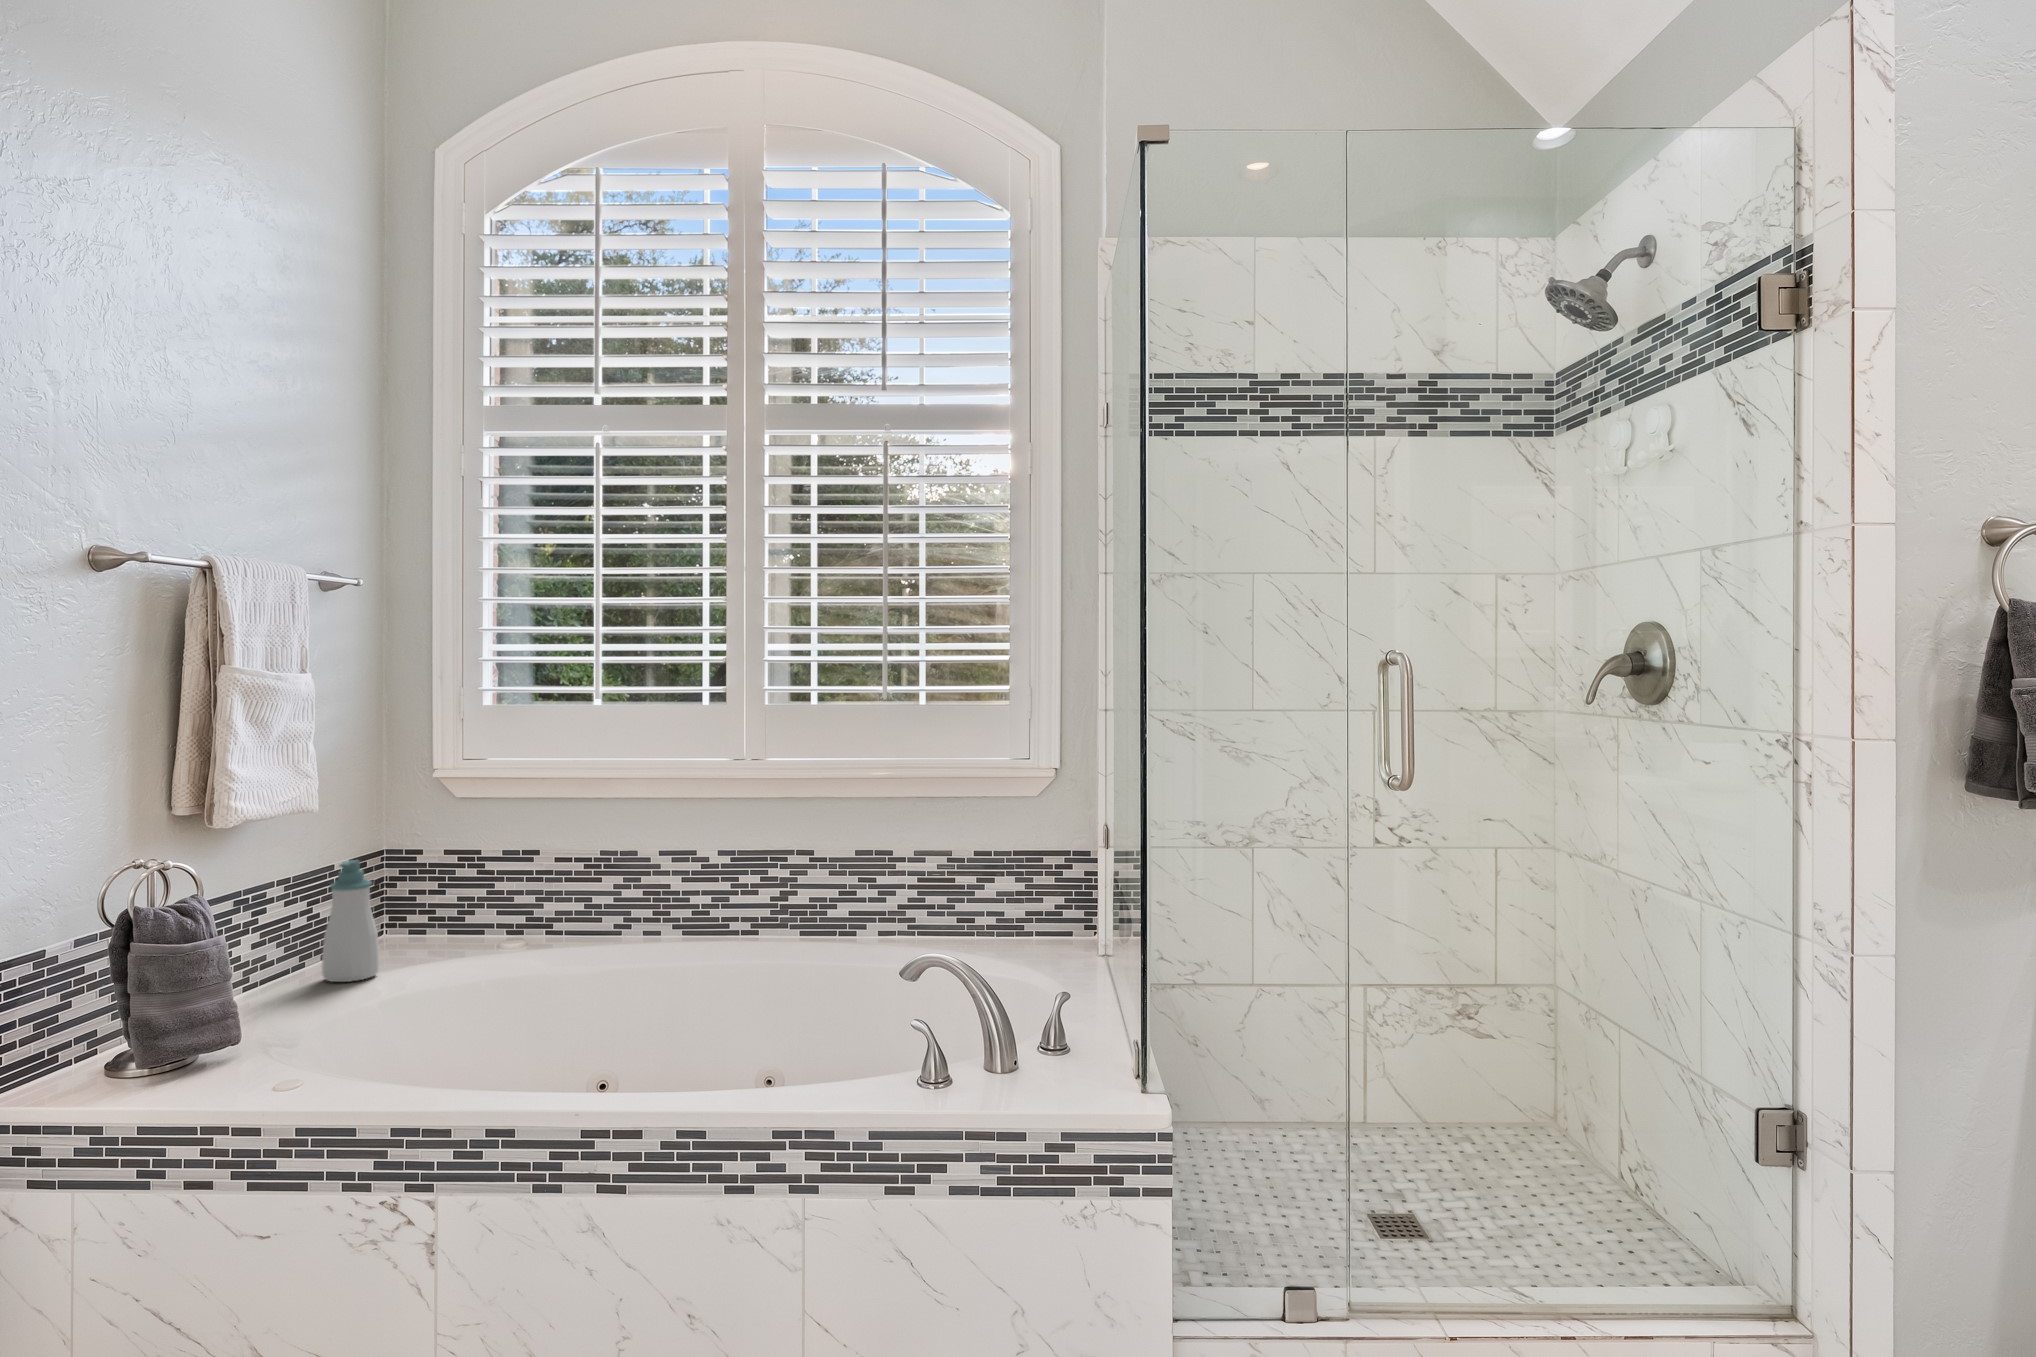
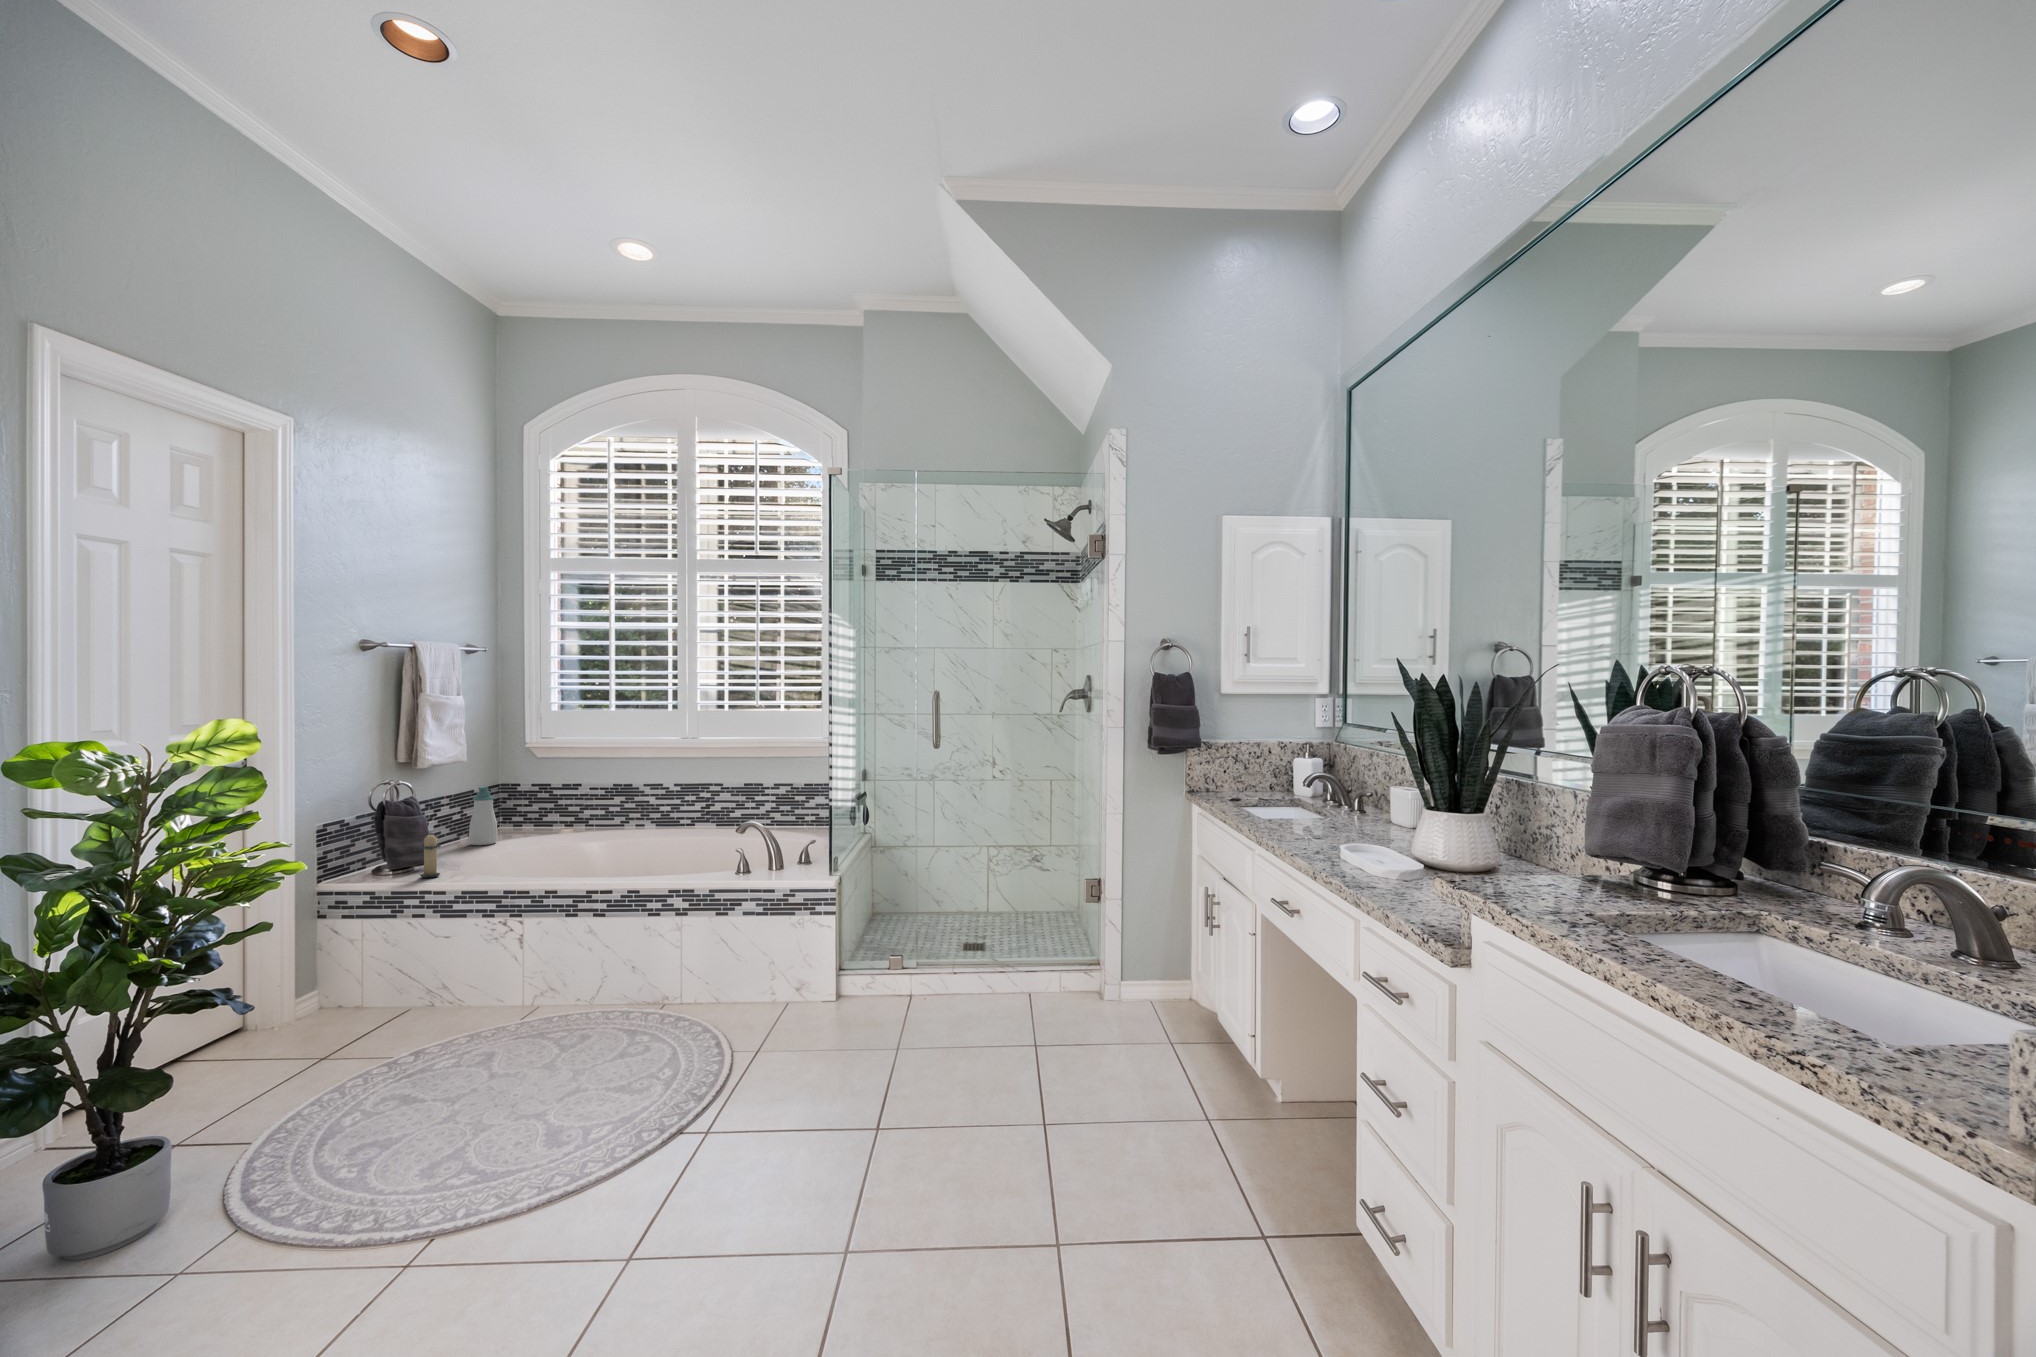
candle: none [199,980,259,1089] -> present [420,832,441,878]

